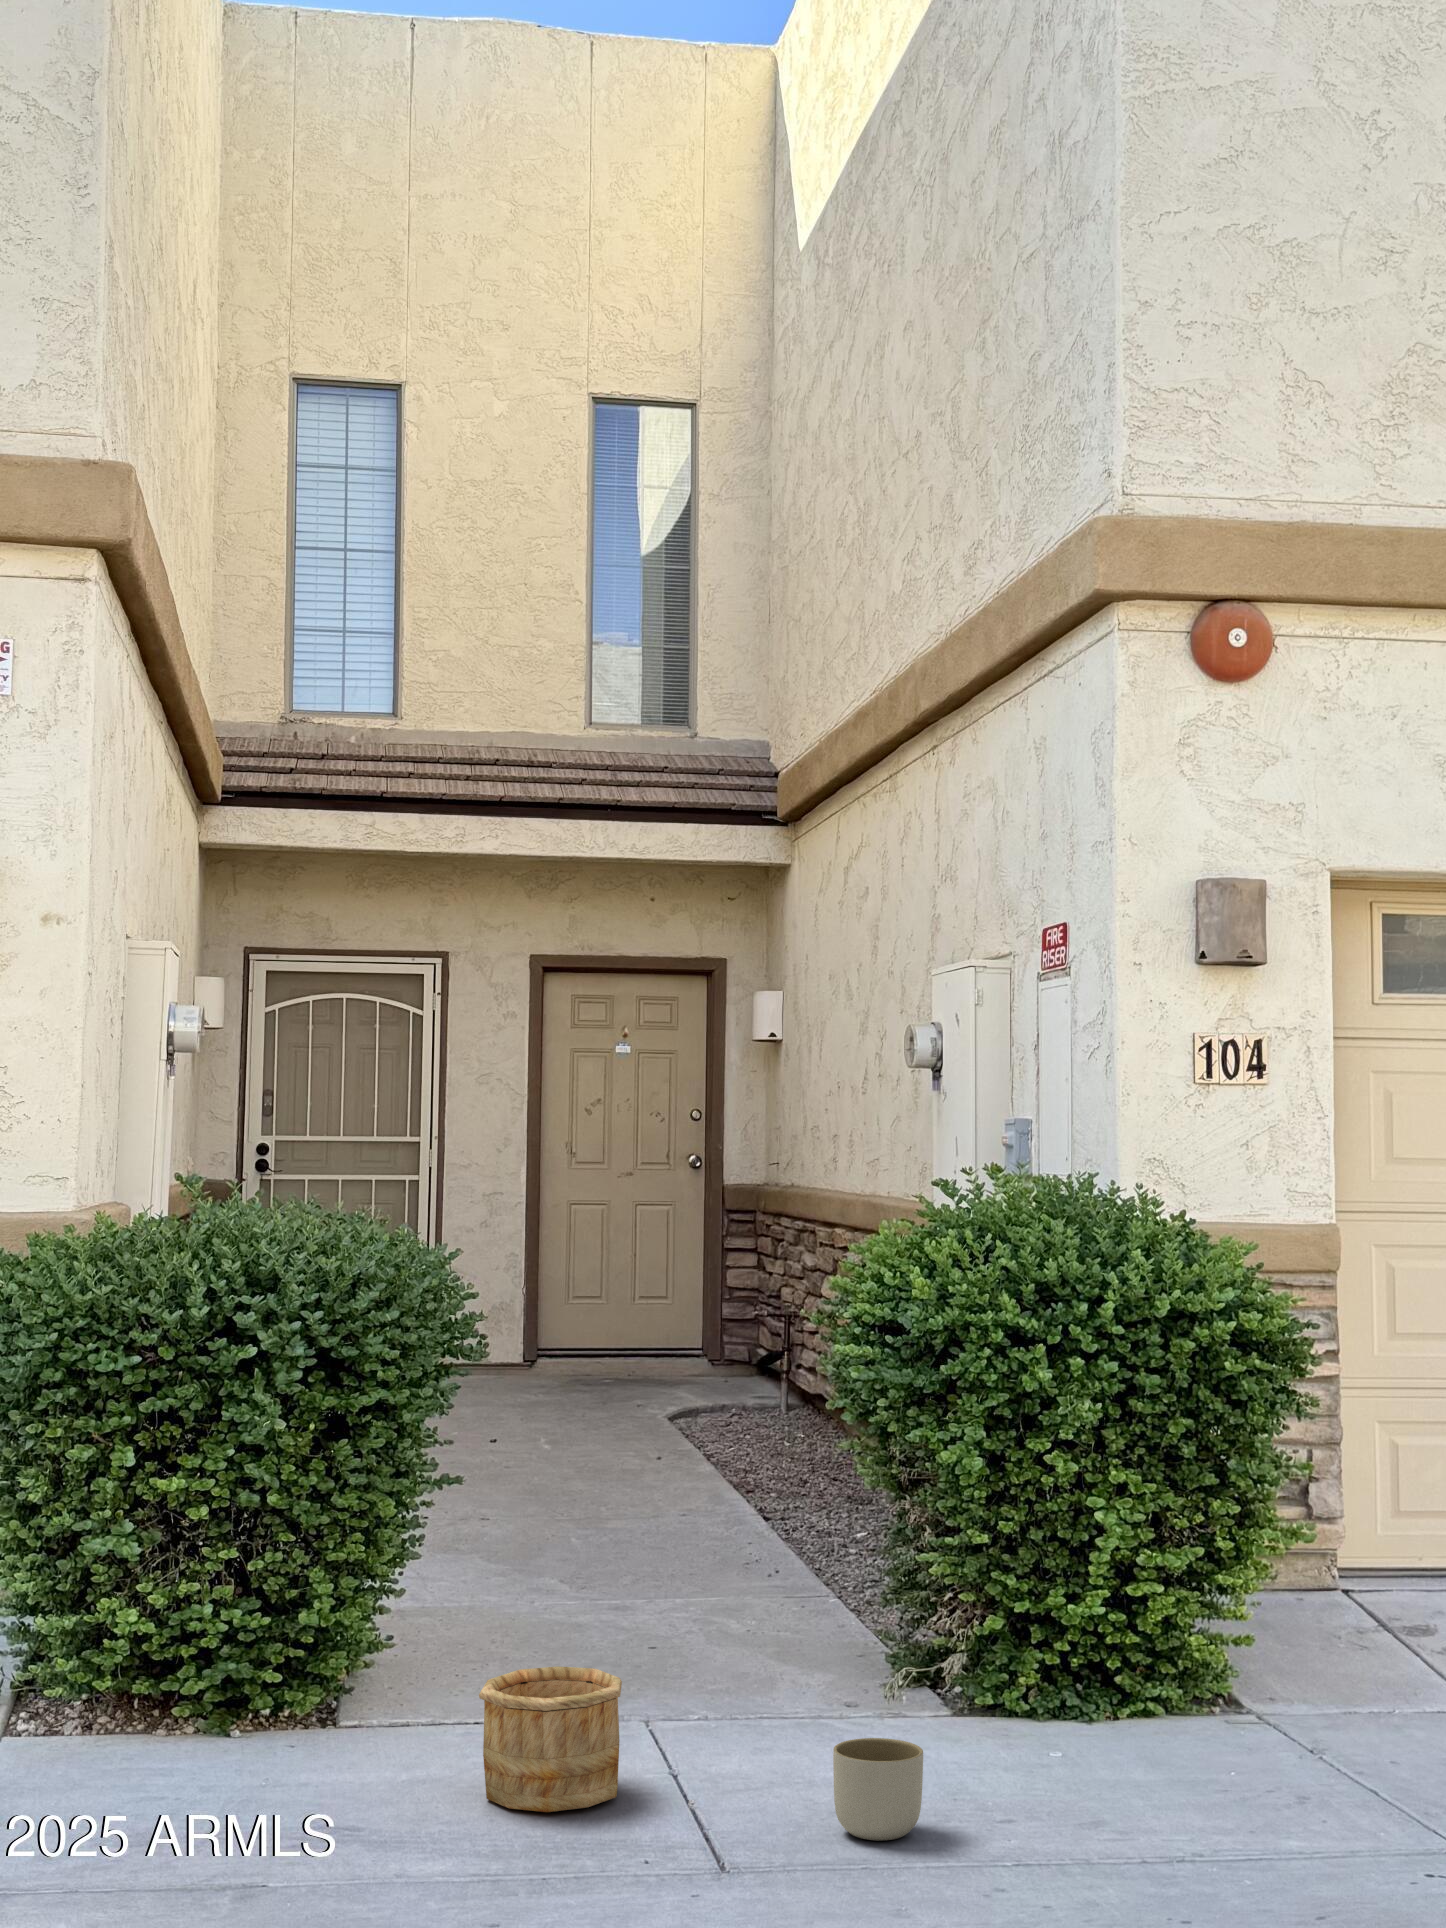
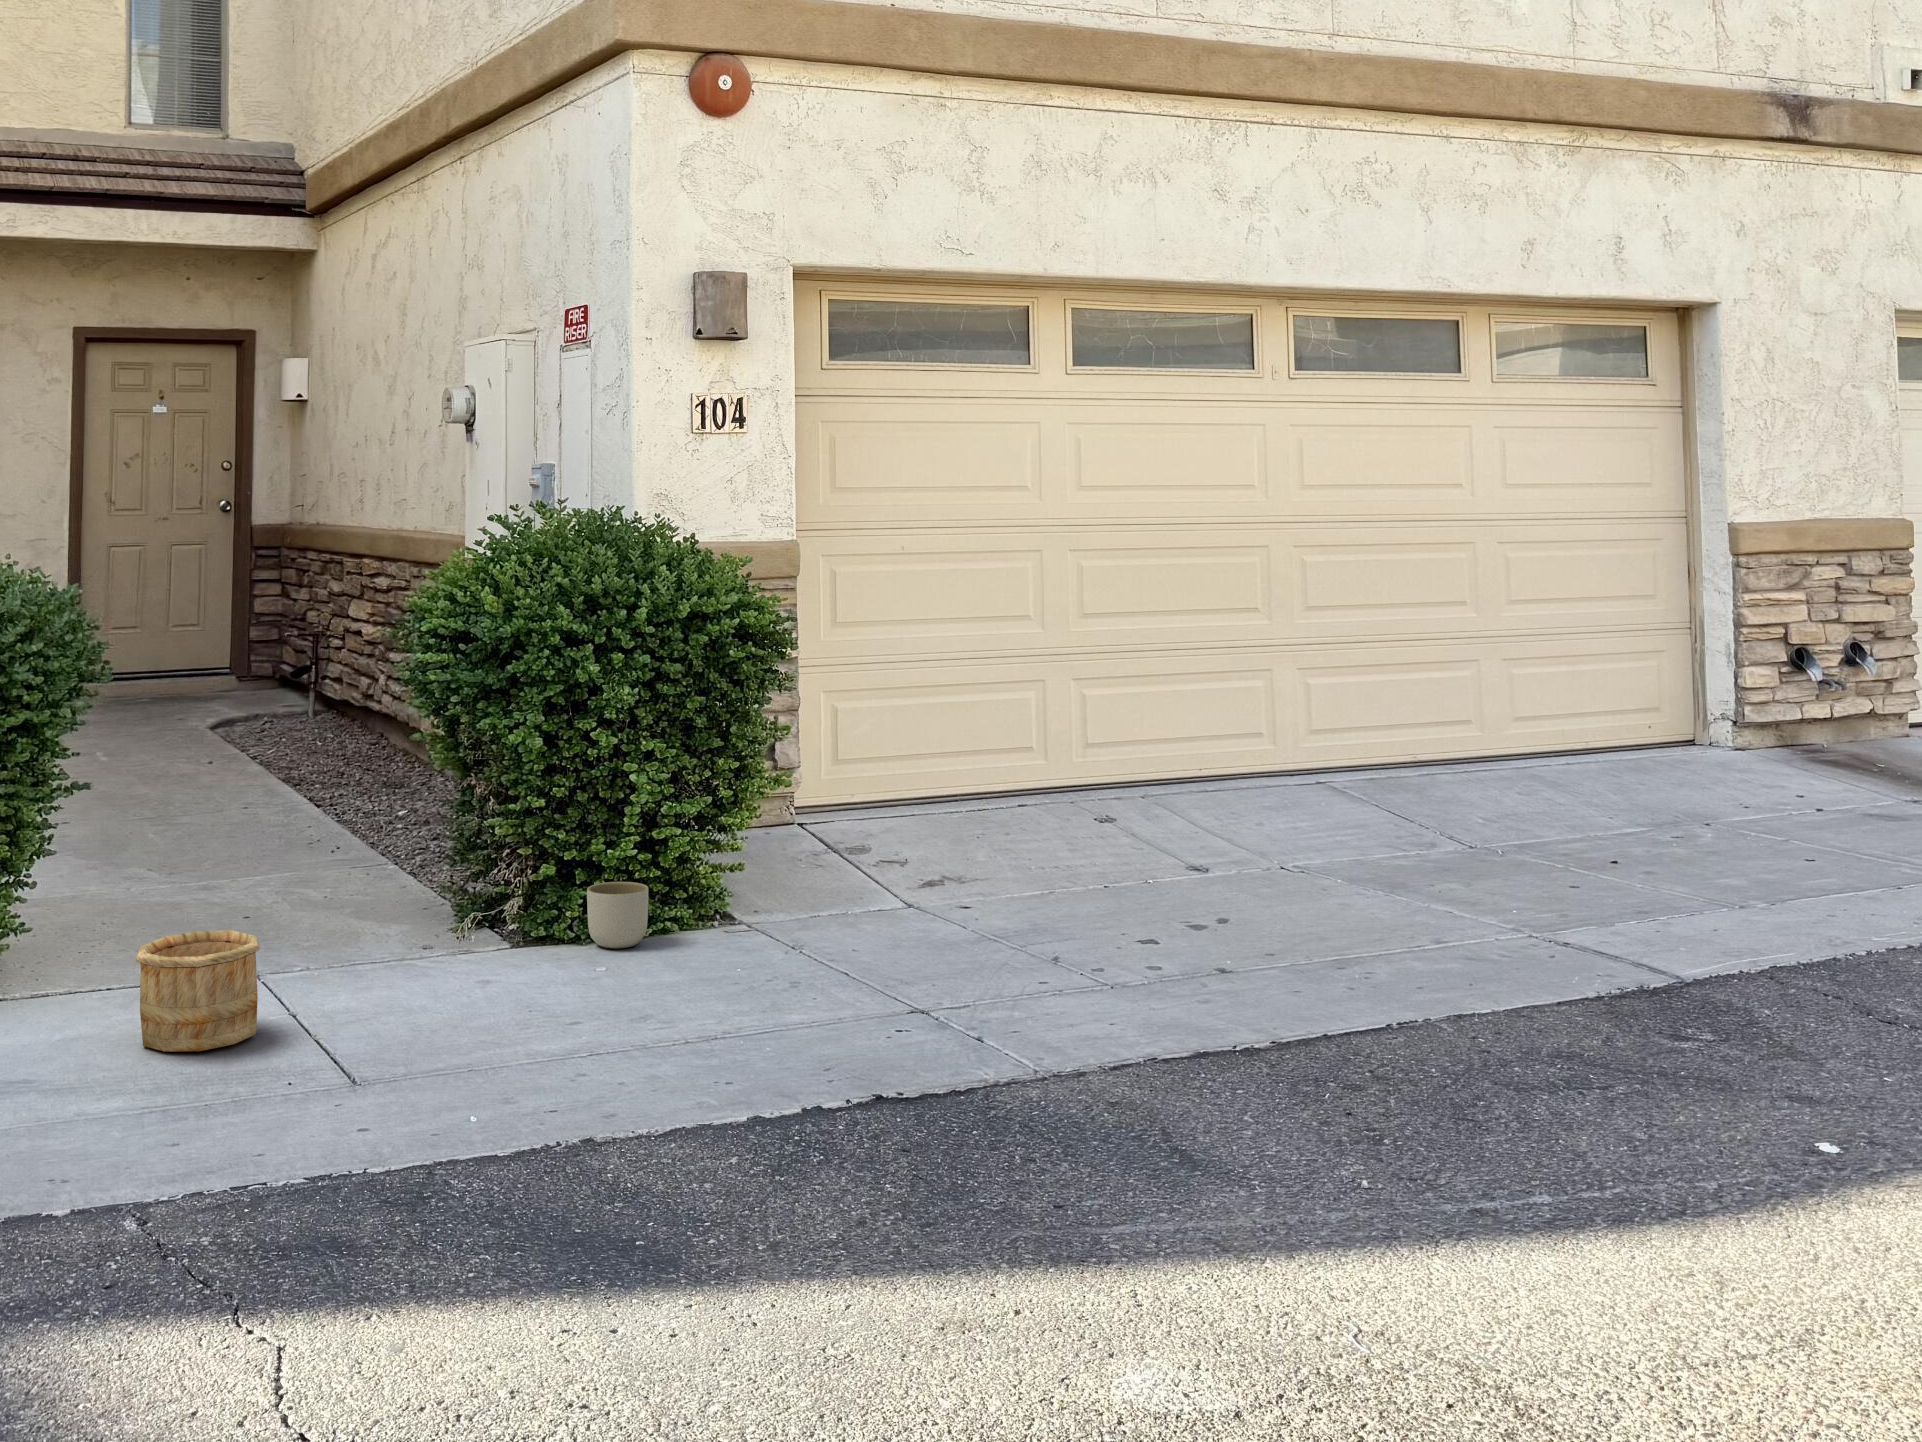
planter: present [833,1738,923,1841] -> present [587,882,648,948]

